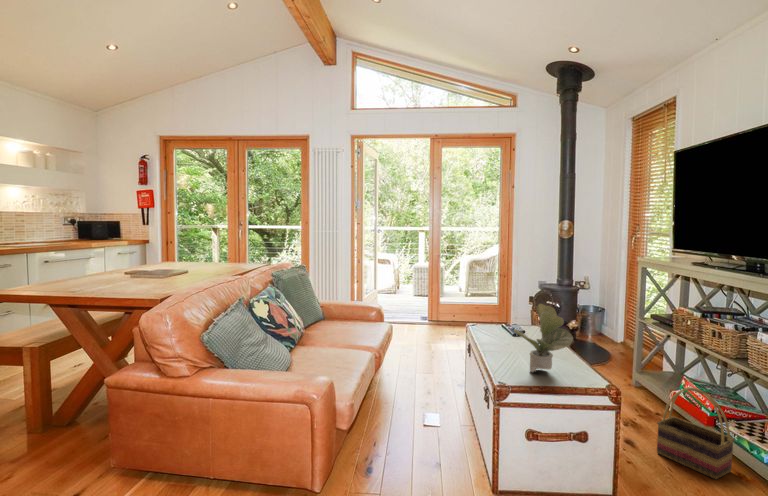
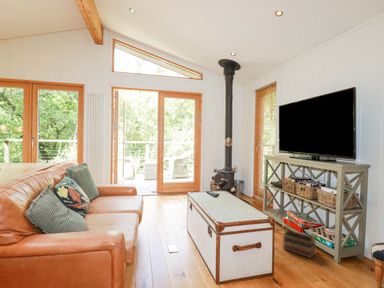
potted plant: present [514,304,573,372] -> none [221,178,250,215]

